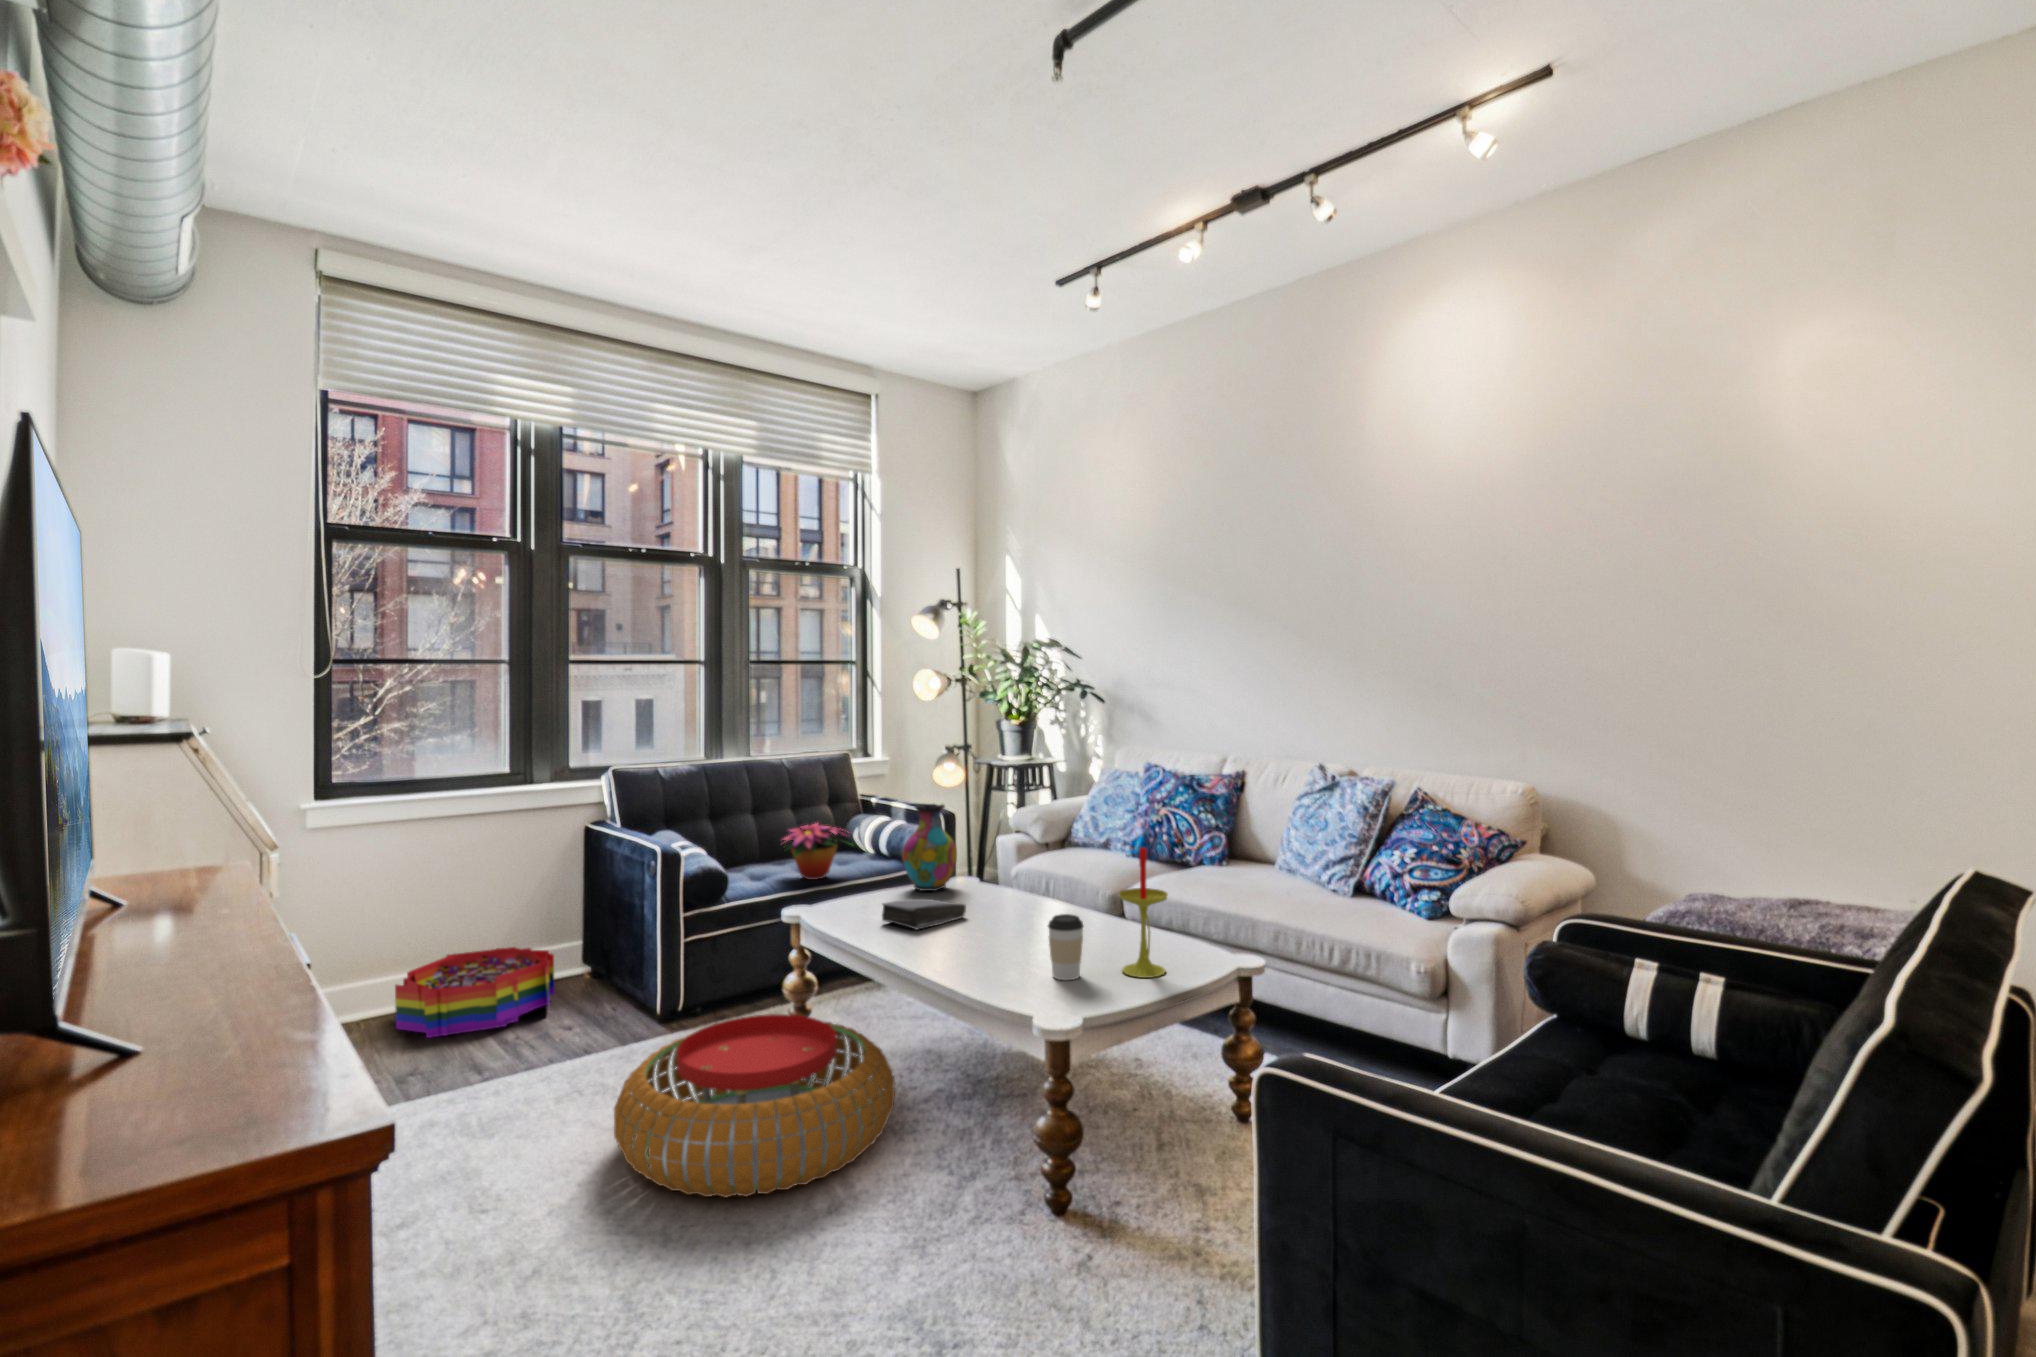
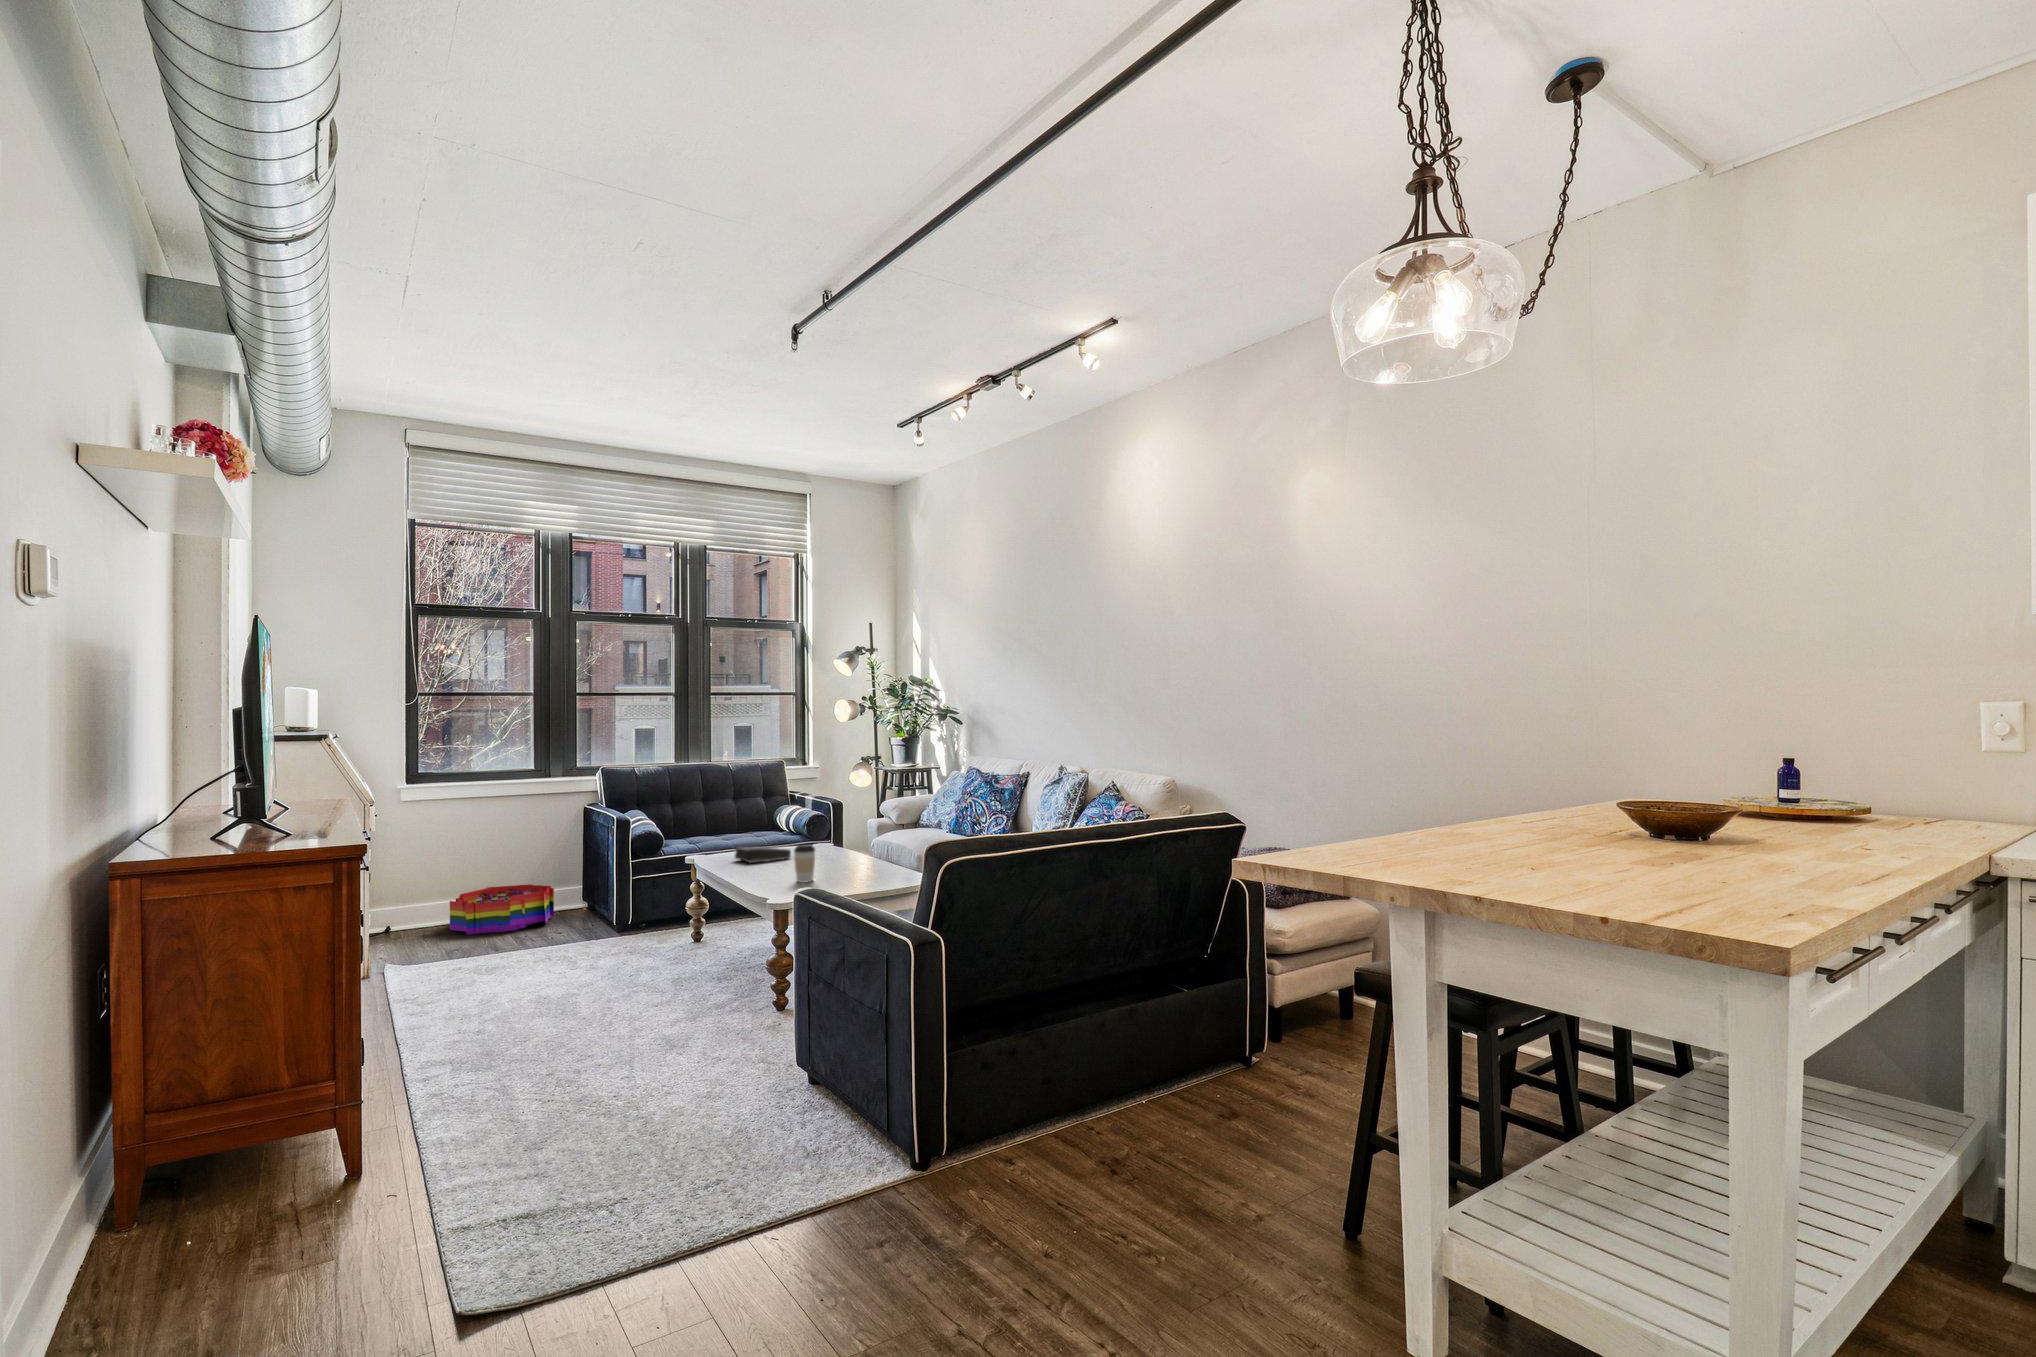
vase: present [902,804,957,891] -> none [772,789,810,847]
flower arrangement: present [784,823,846,880] -> none [698,803,755,842]
candle: present [1119,847,1168,978] -> none [837,803,868,882]
pouf: present [614,1014,895,1198] -> none [545,910,719,999]

